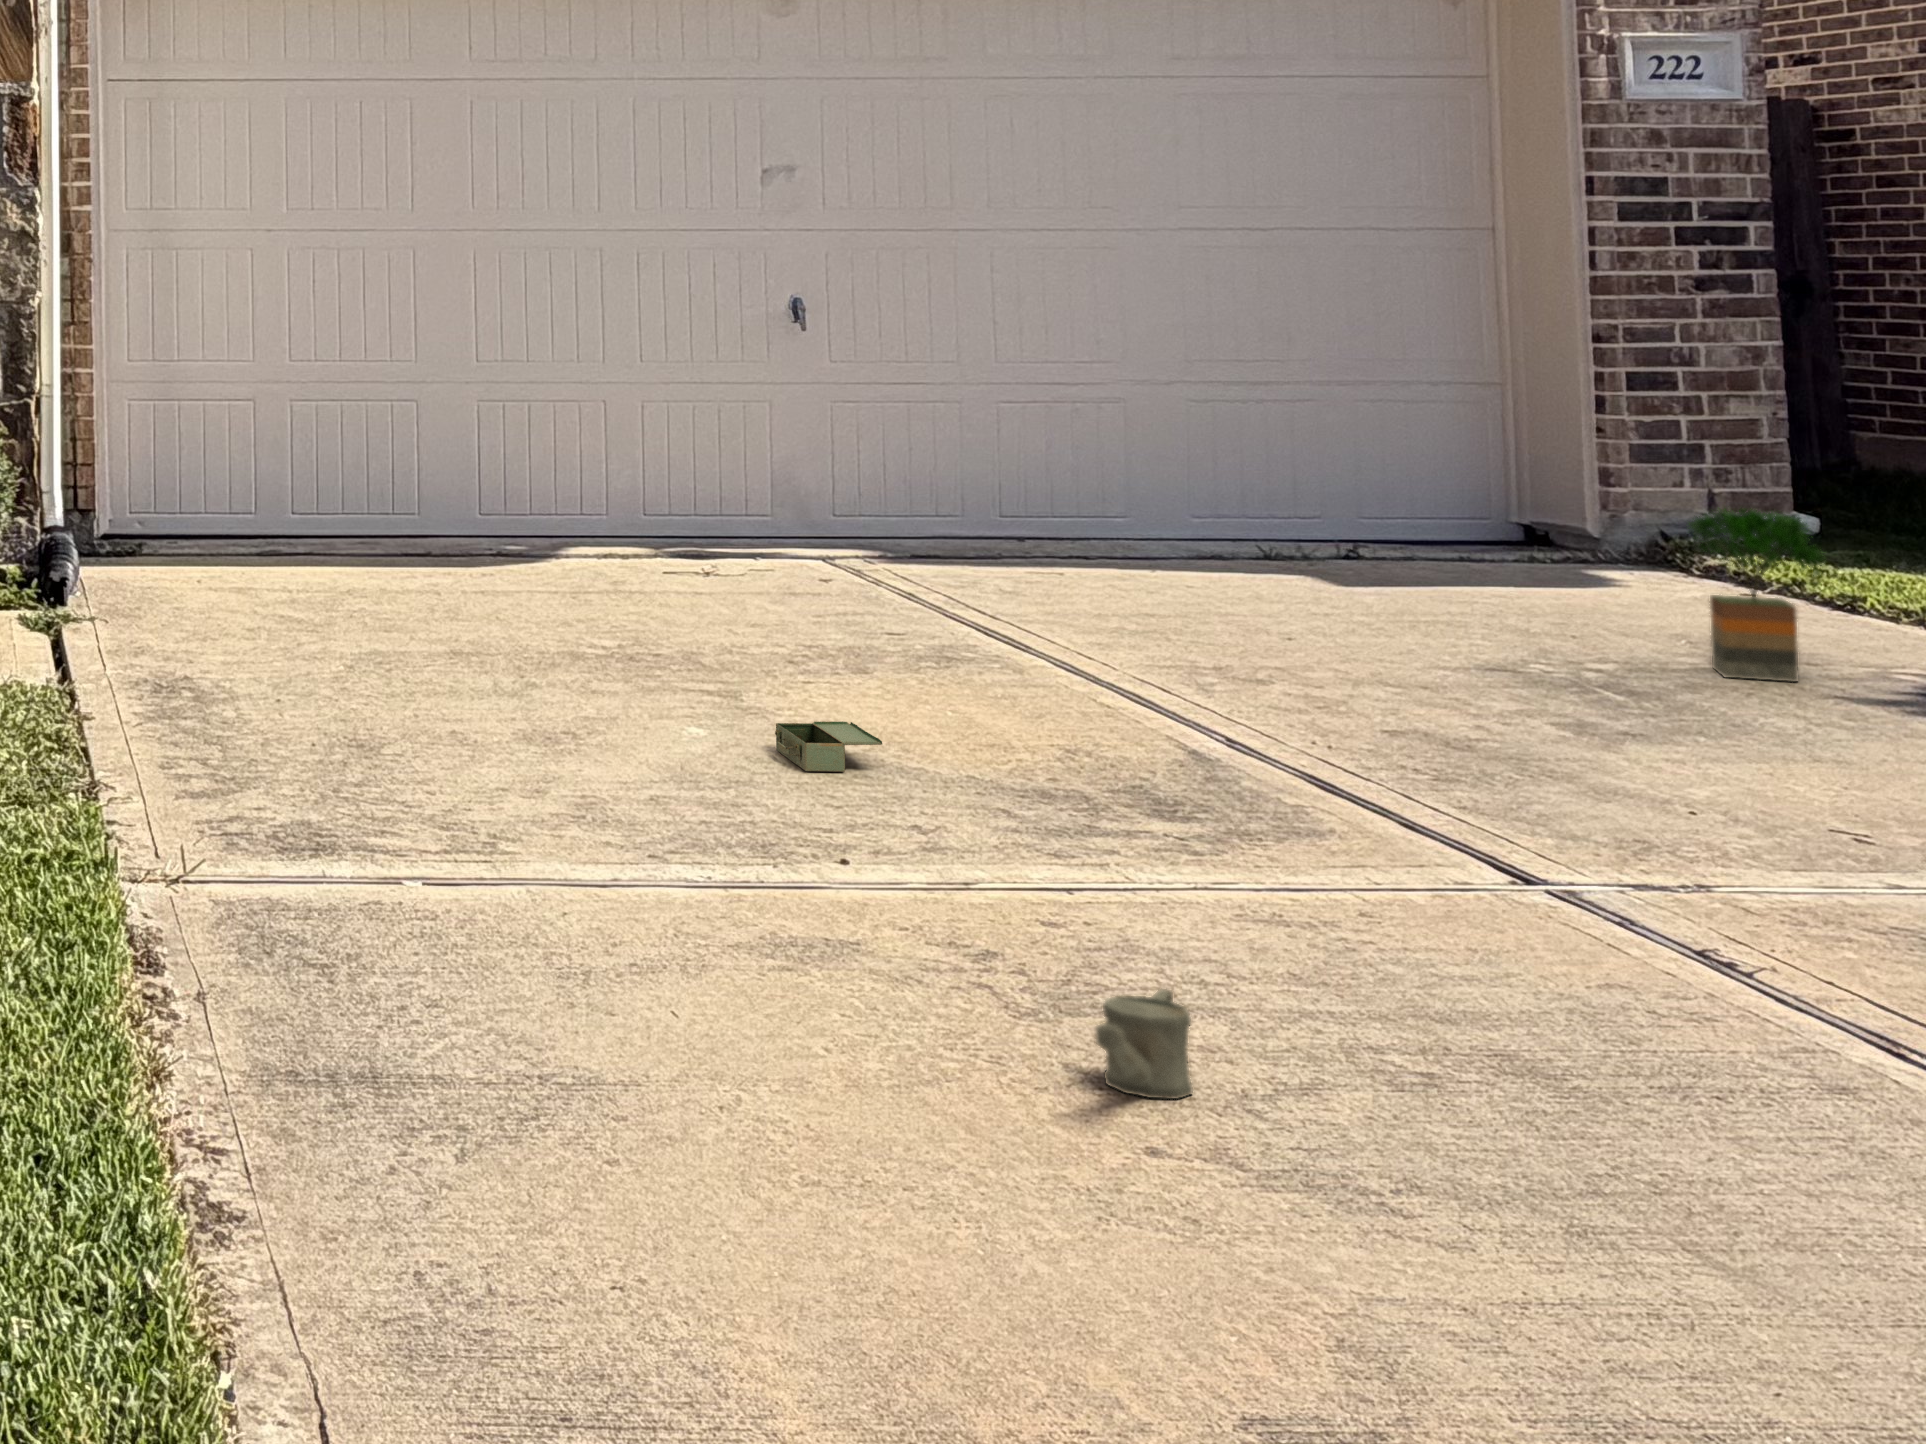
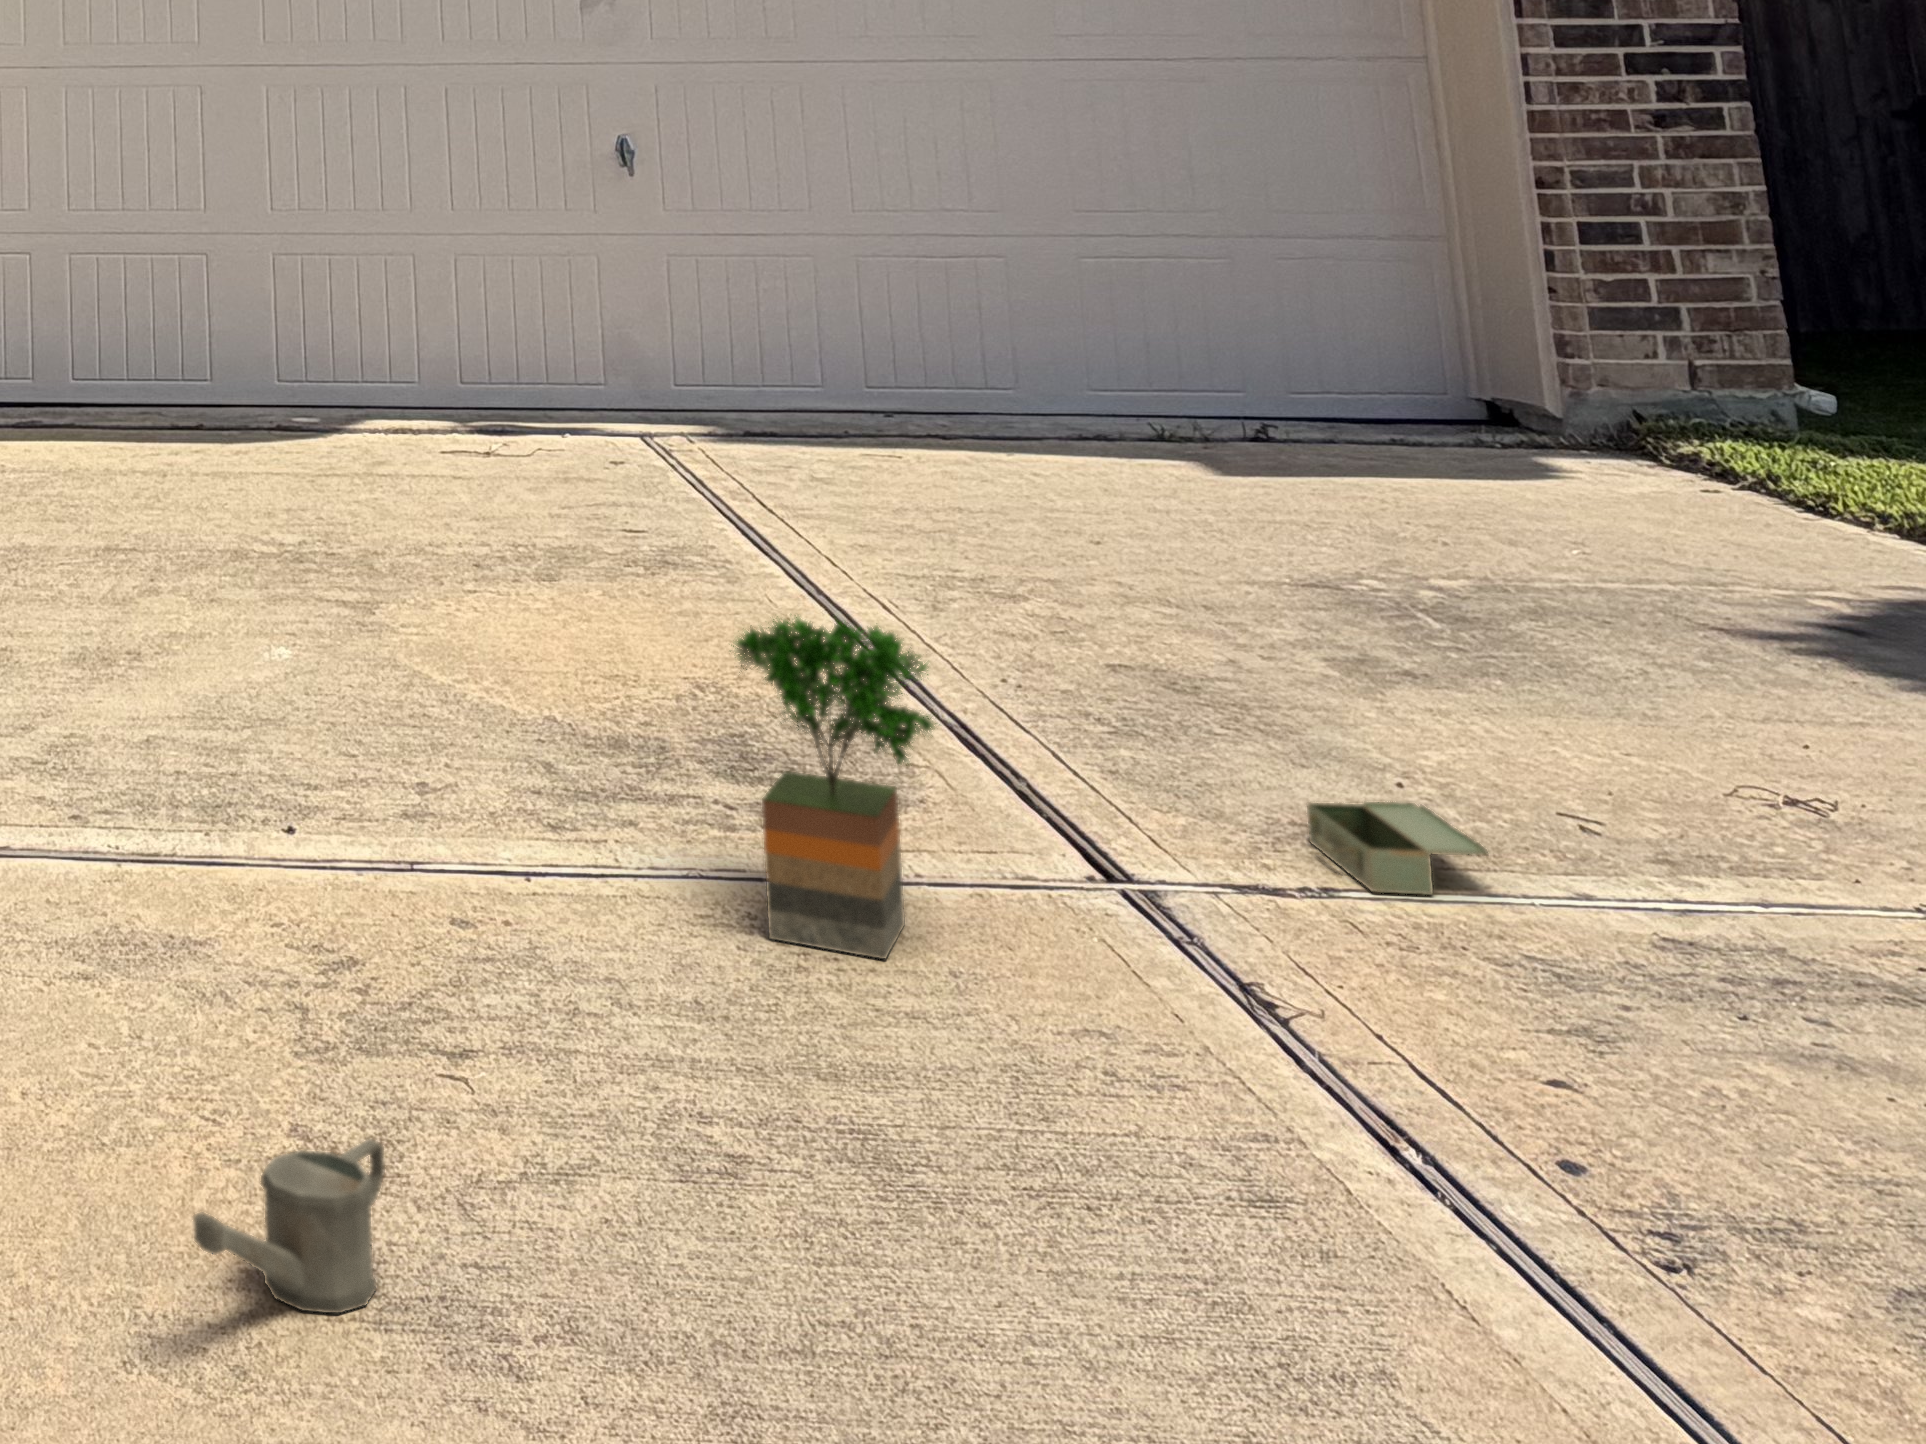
potted tree: present [1689,508,1825,682] -> present [730,617,937,959]
toolbox: present [775,721,882,772] -> present [1307,802,1487,895]

